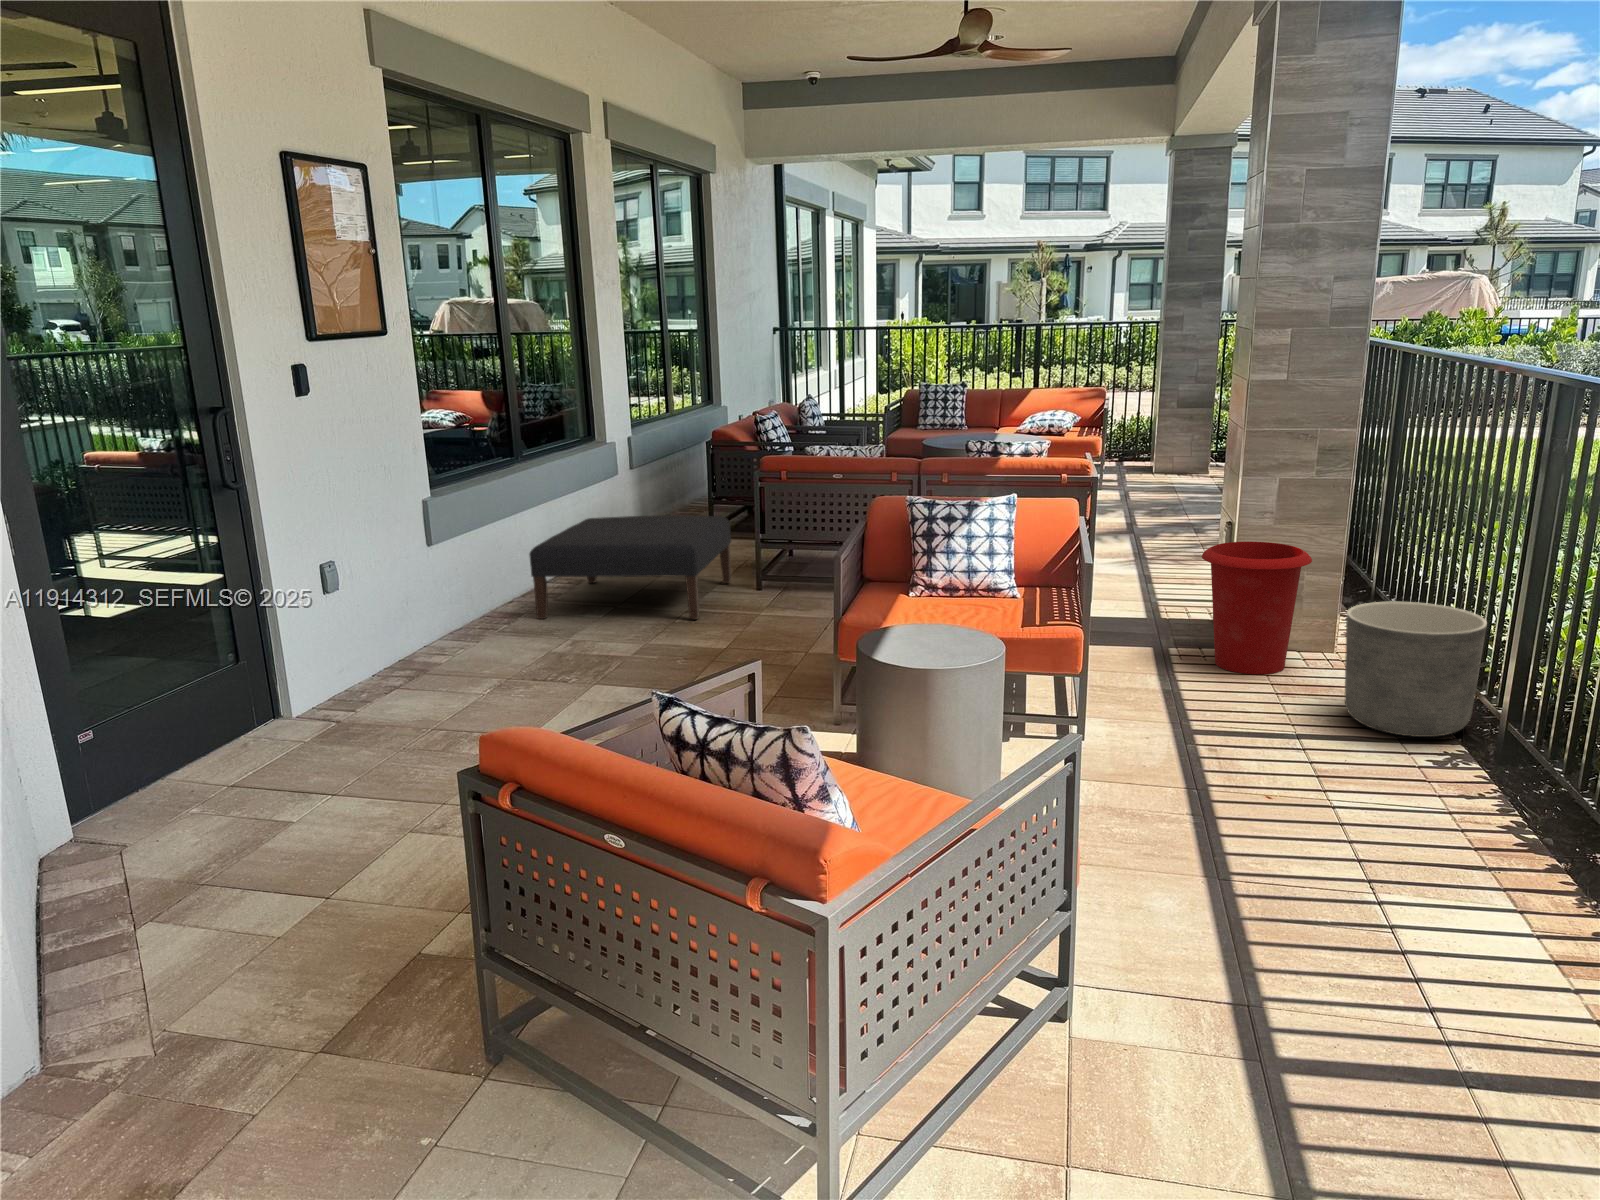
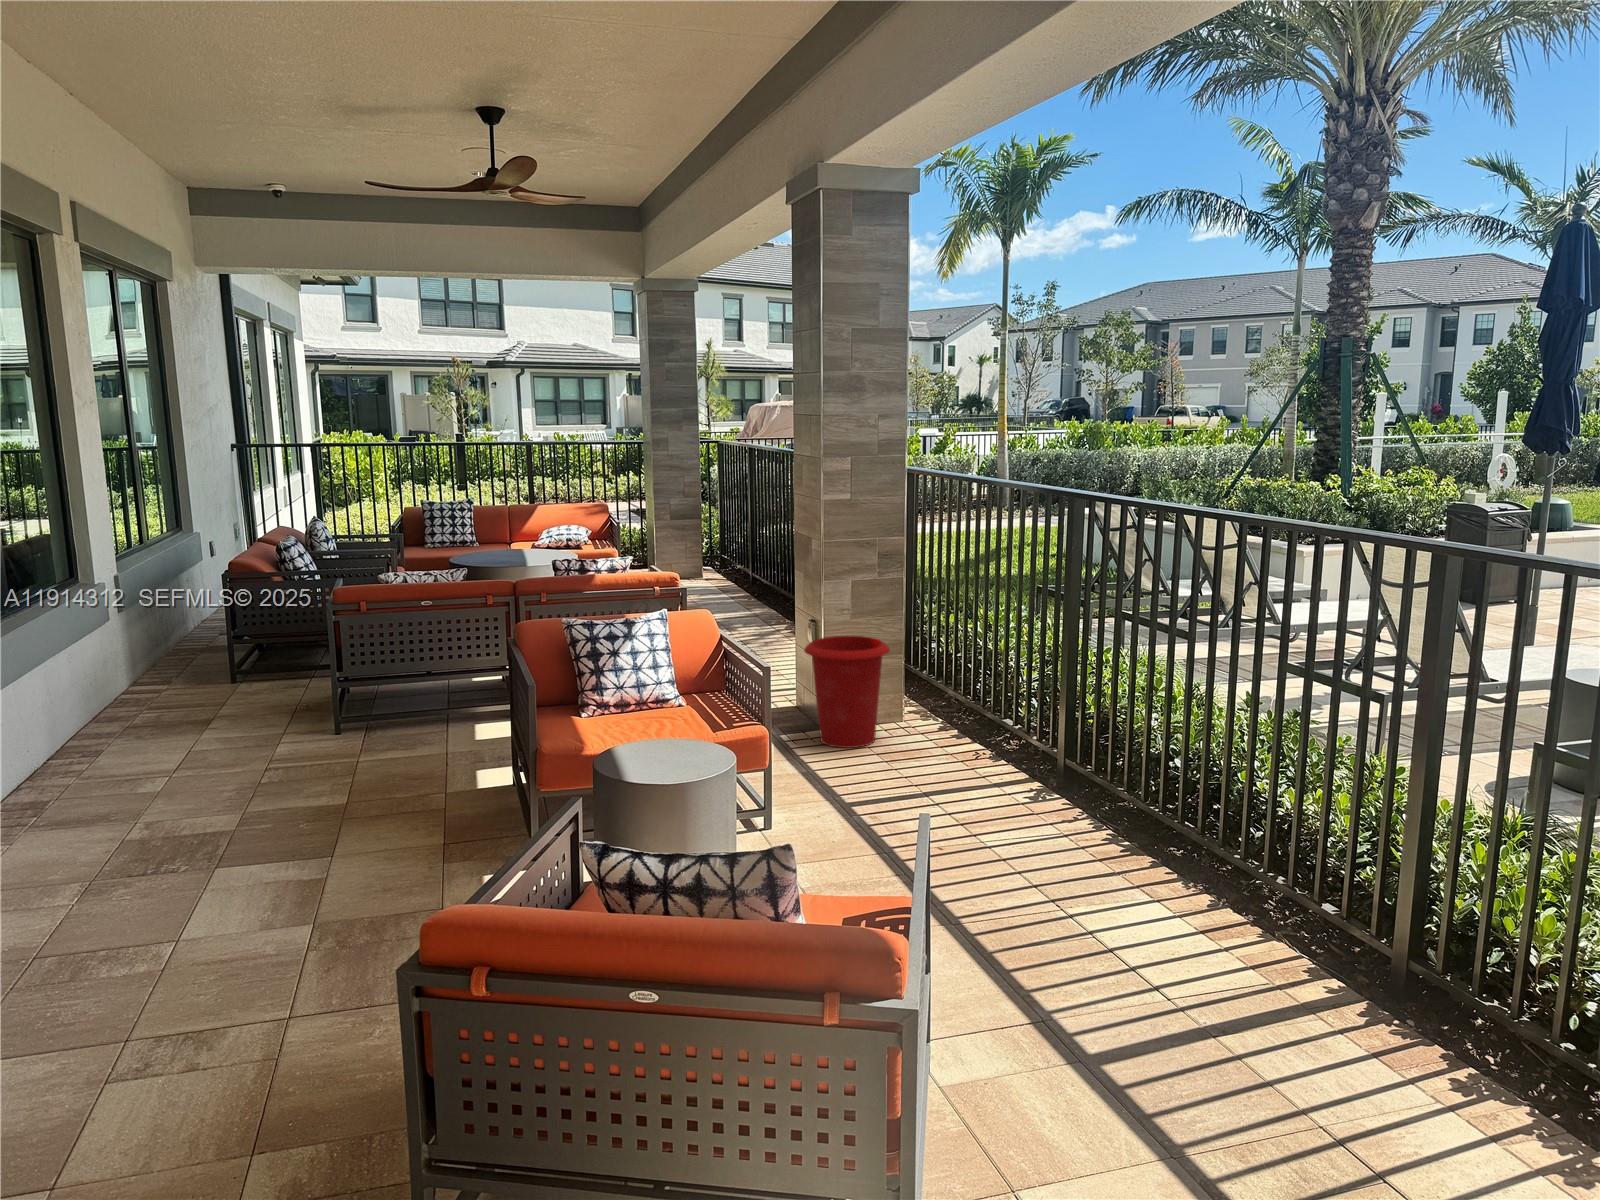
ottoman: present [529,515,731,620] -> none [68,654,300,795]
planter: present [1345,602,1487,737] -> none [941,674,1039,780]

